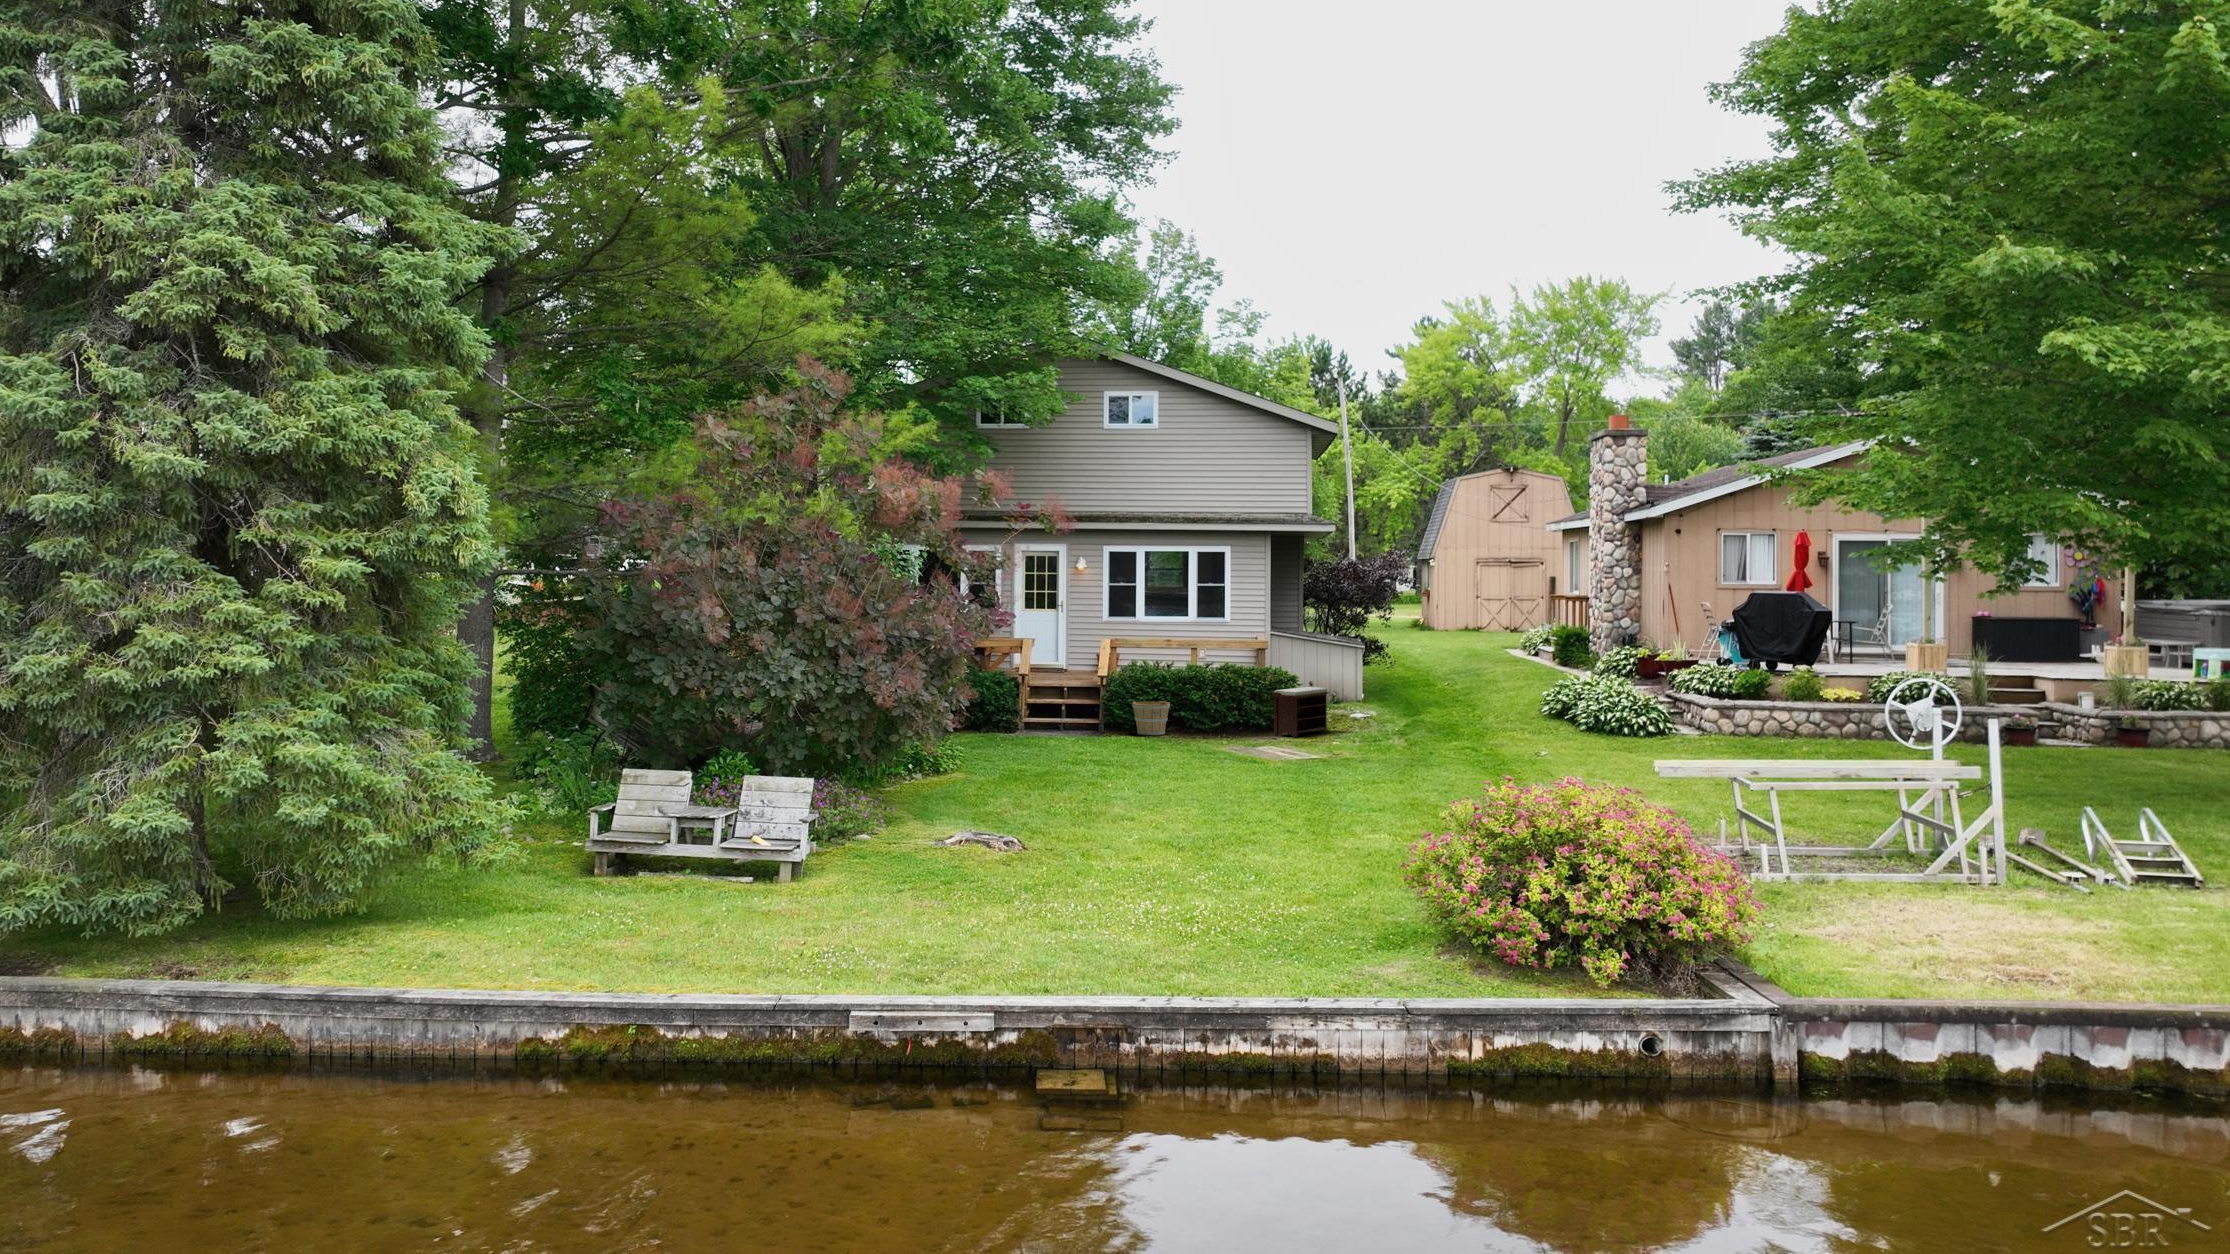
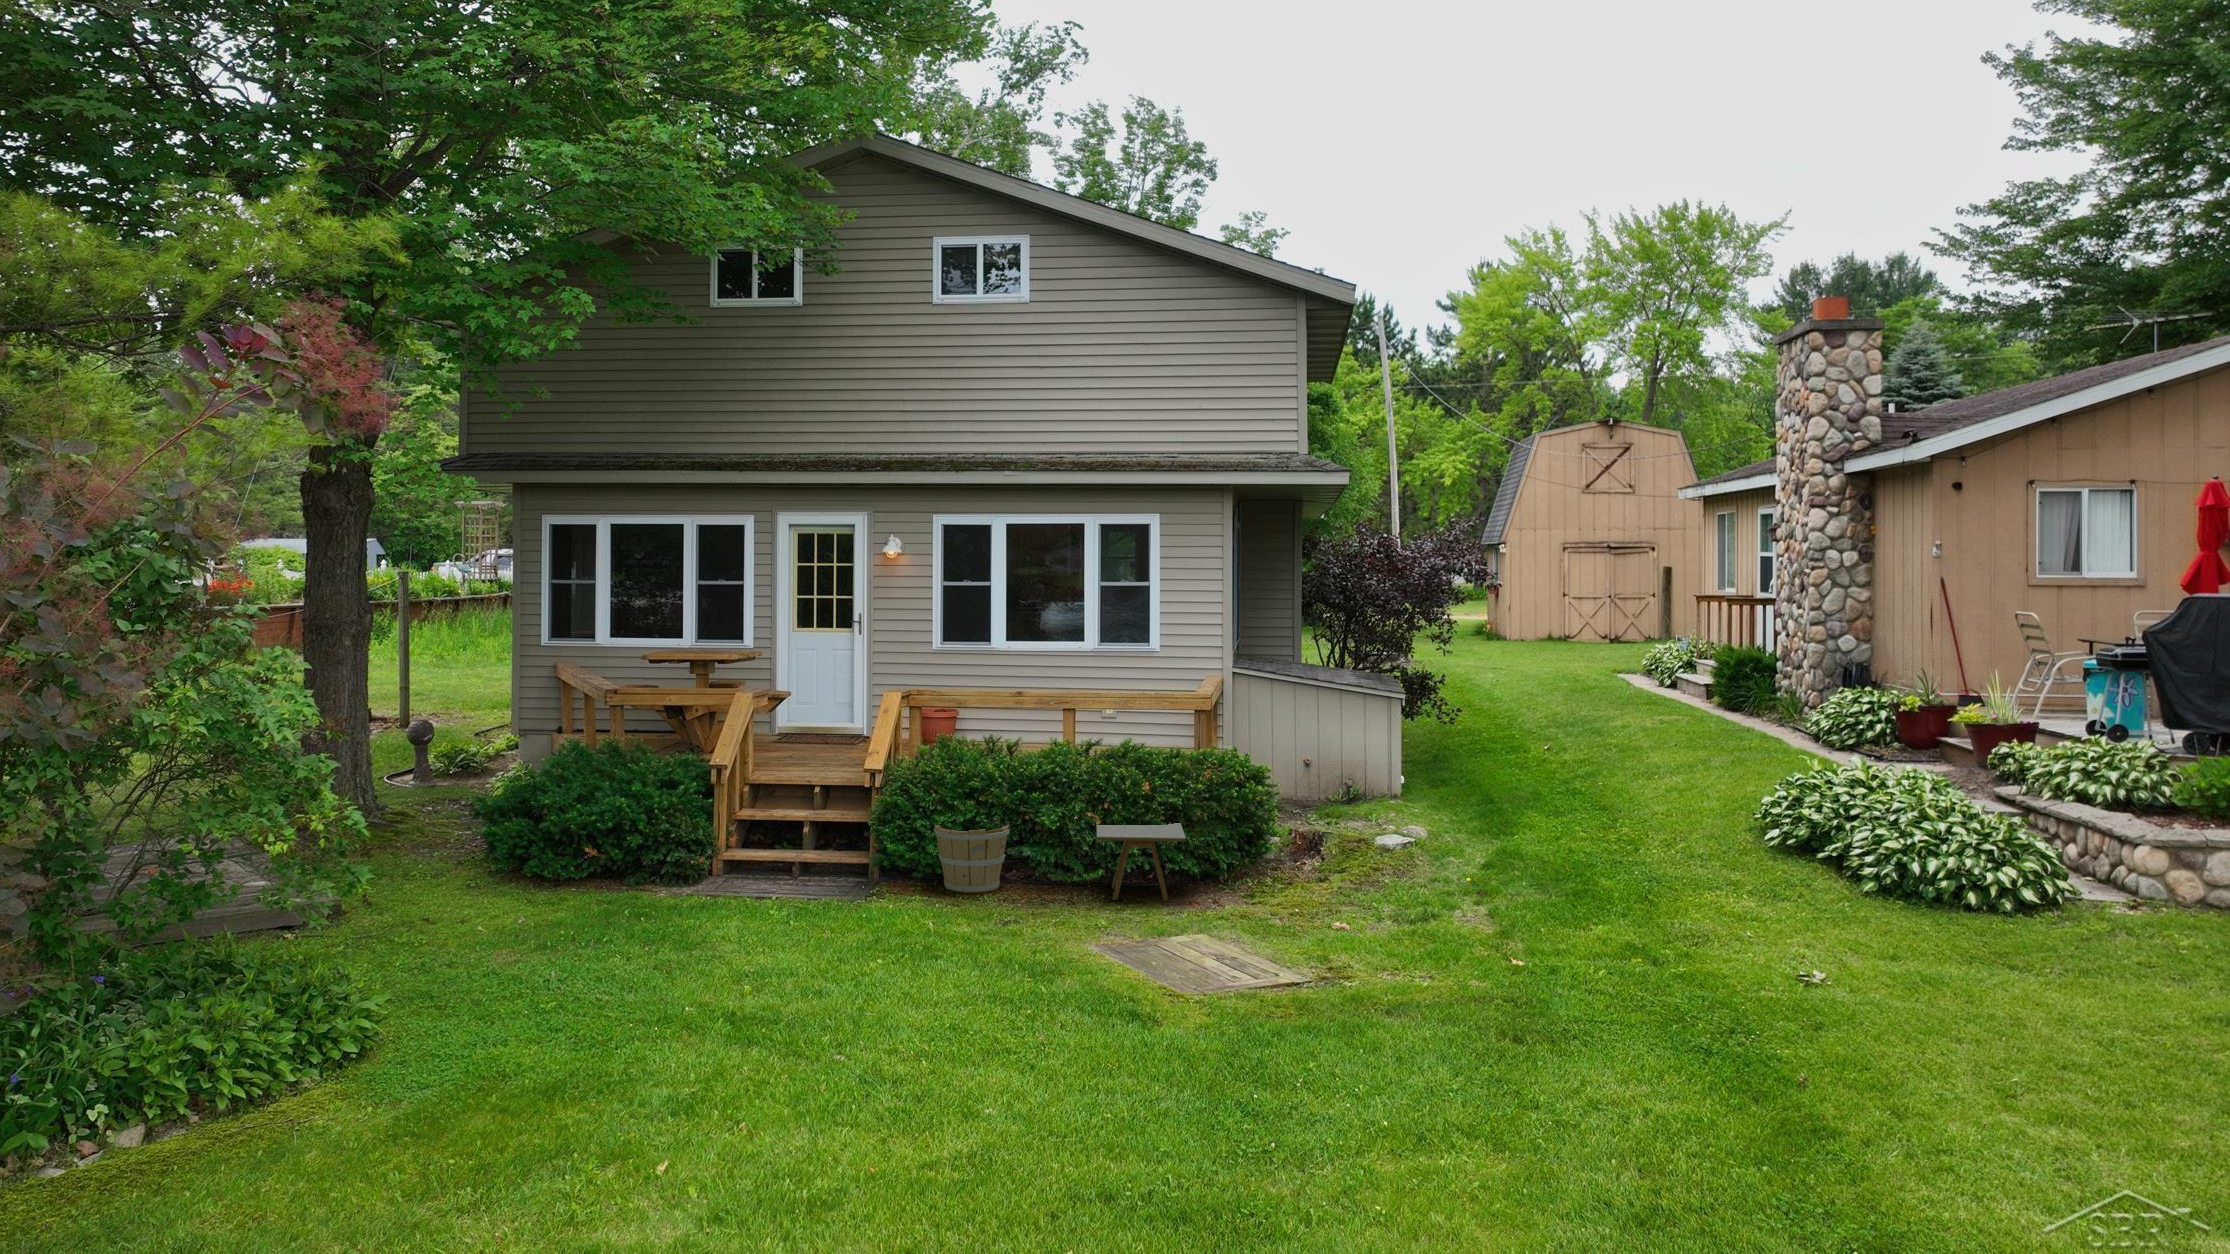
bench: present [1272,687,1329,737] -> none [1214,787,1333,902]
side table: none [1212,702,1260,737] -> present [1096,823,1186,901]

